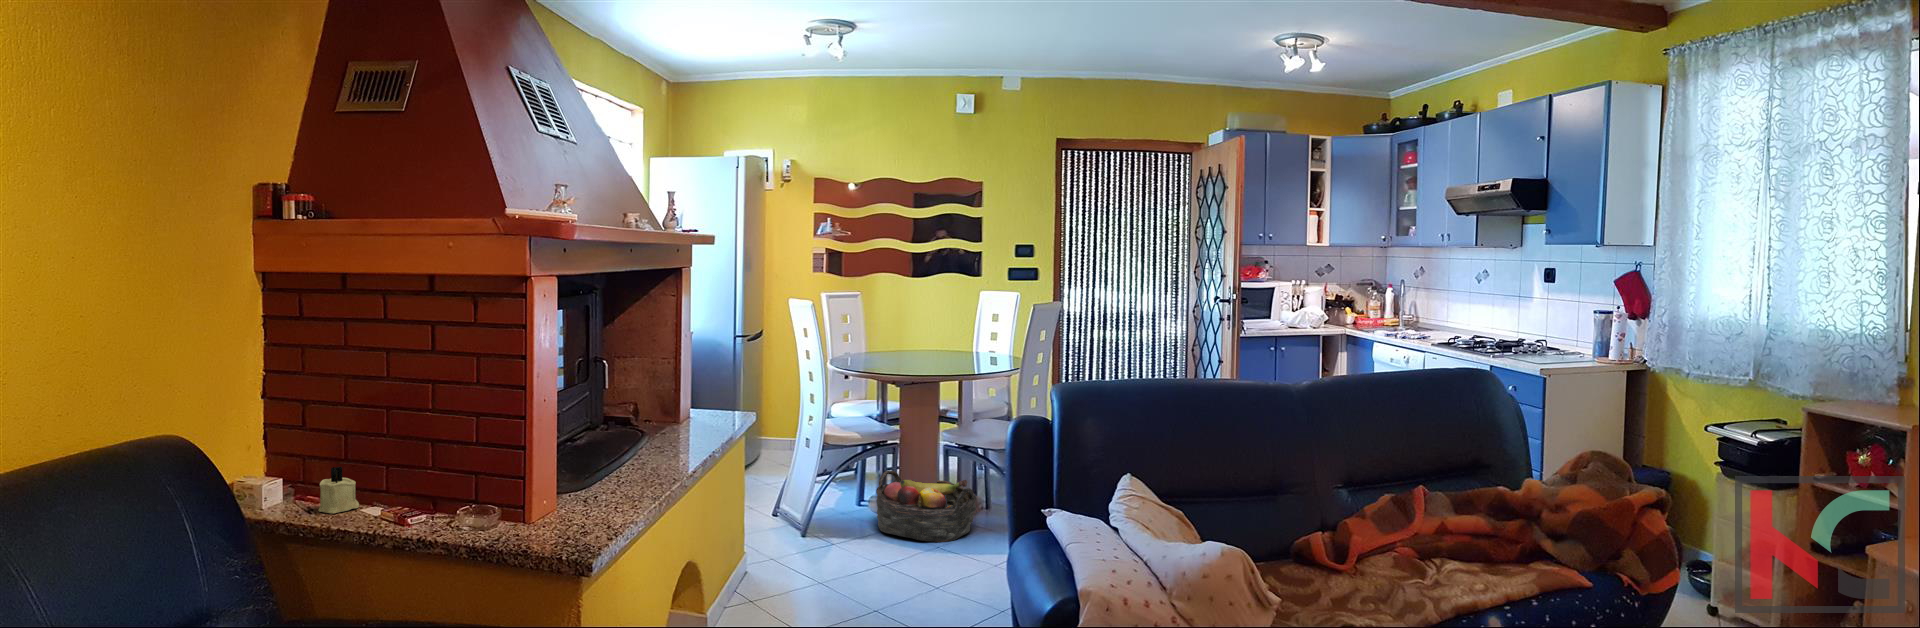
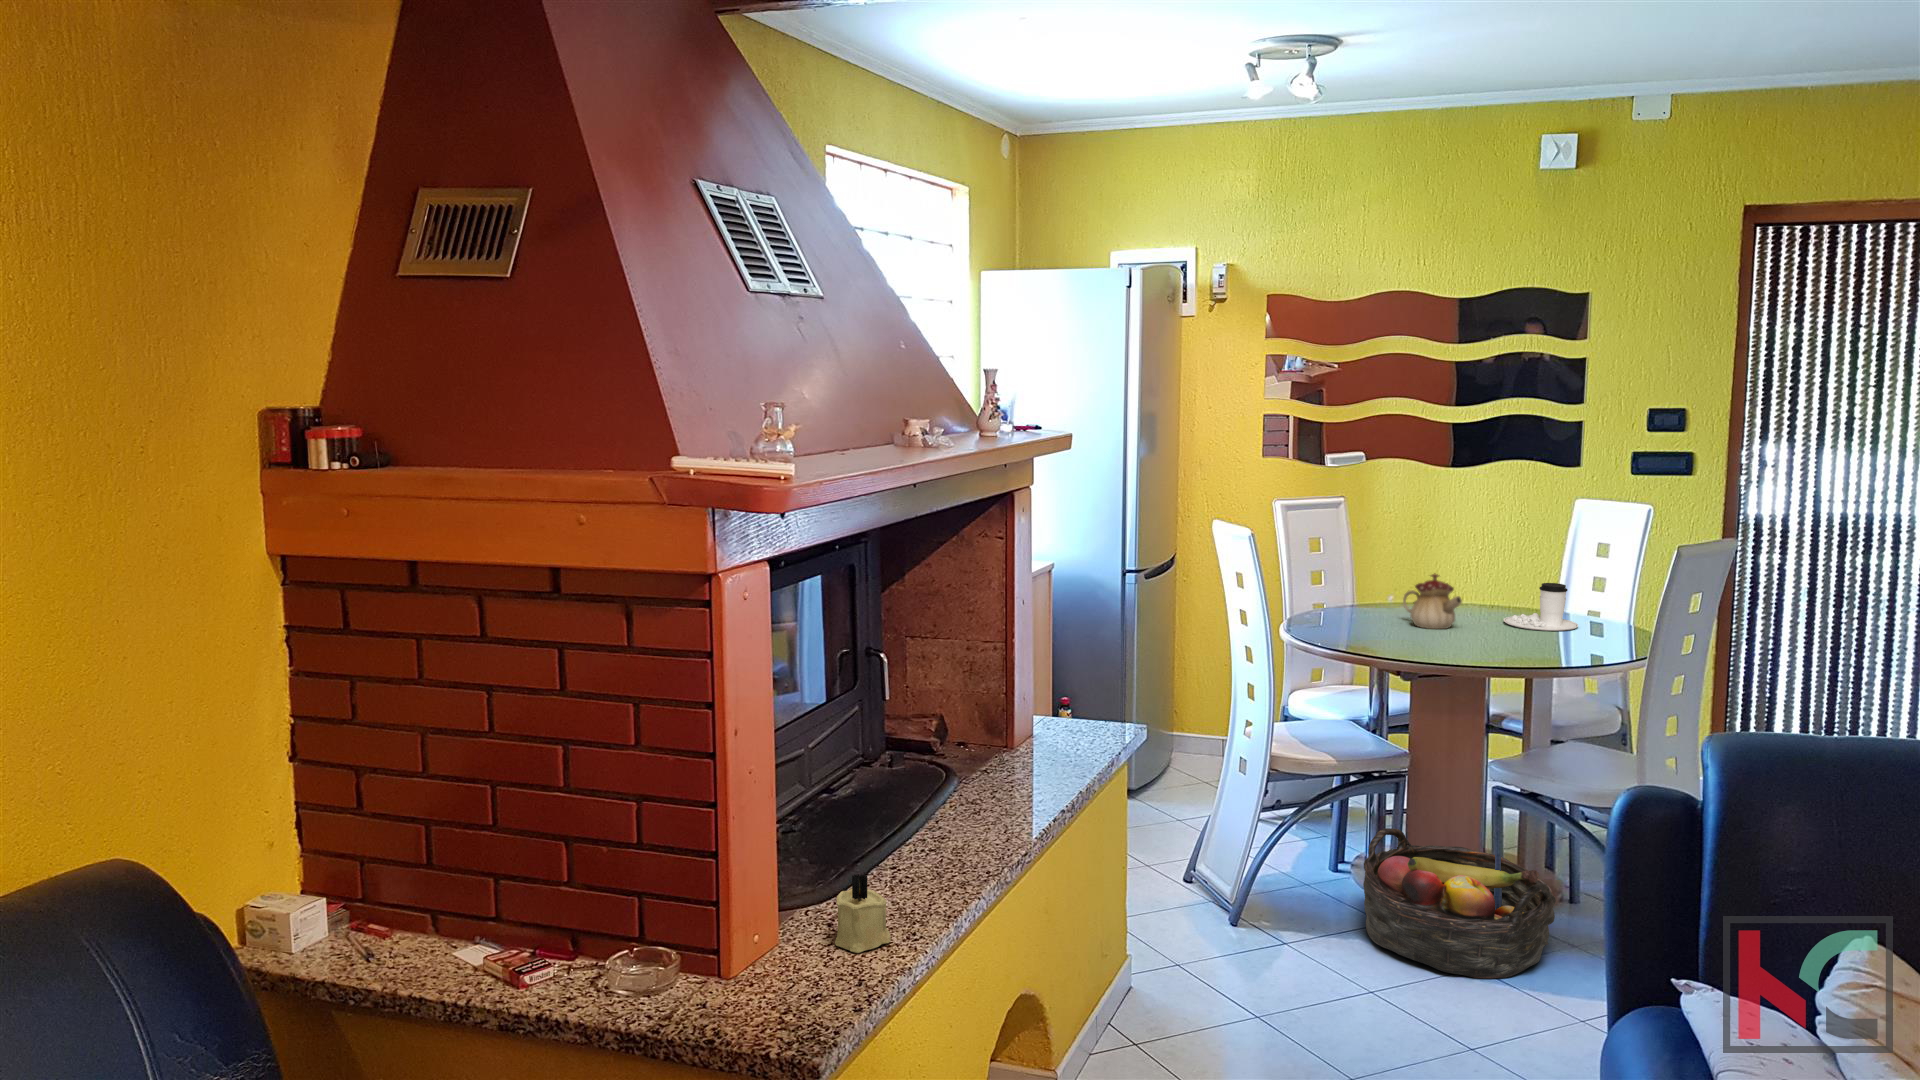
teapot: none [894,331,926,362] -> present [1403,573,1462,629]
coffee cup: none [947,336,986,361] -> present [1503,583,1578,631]
candle: present [319,467,359,513] -> present [835,874,891,953]

